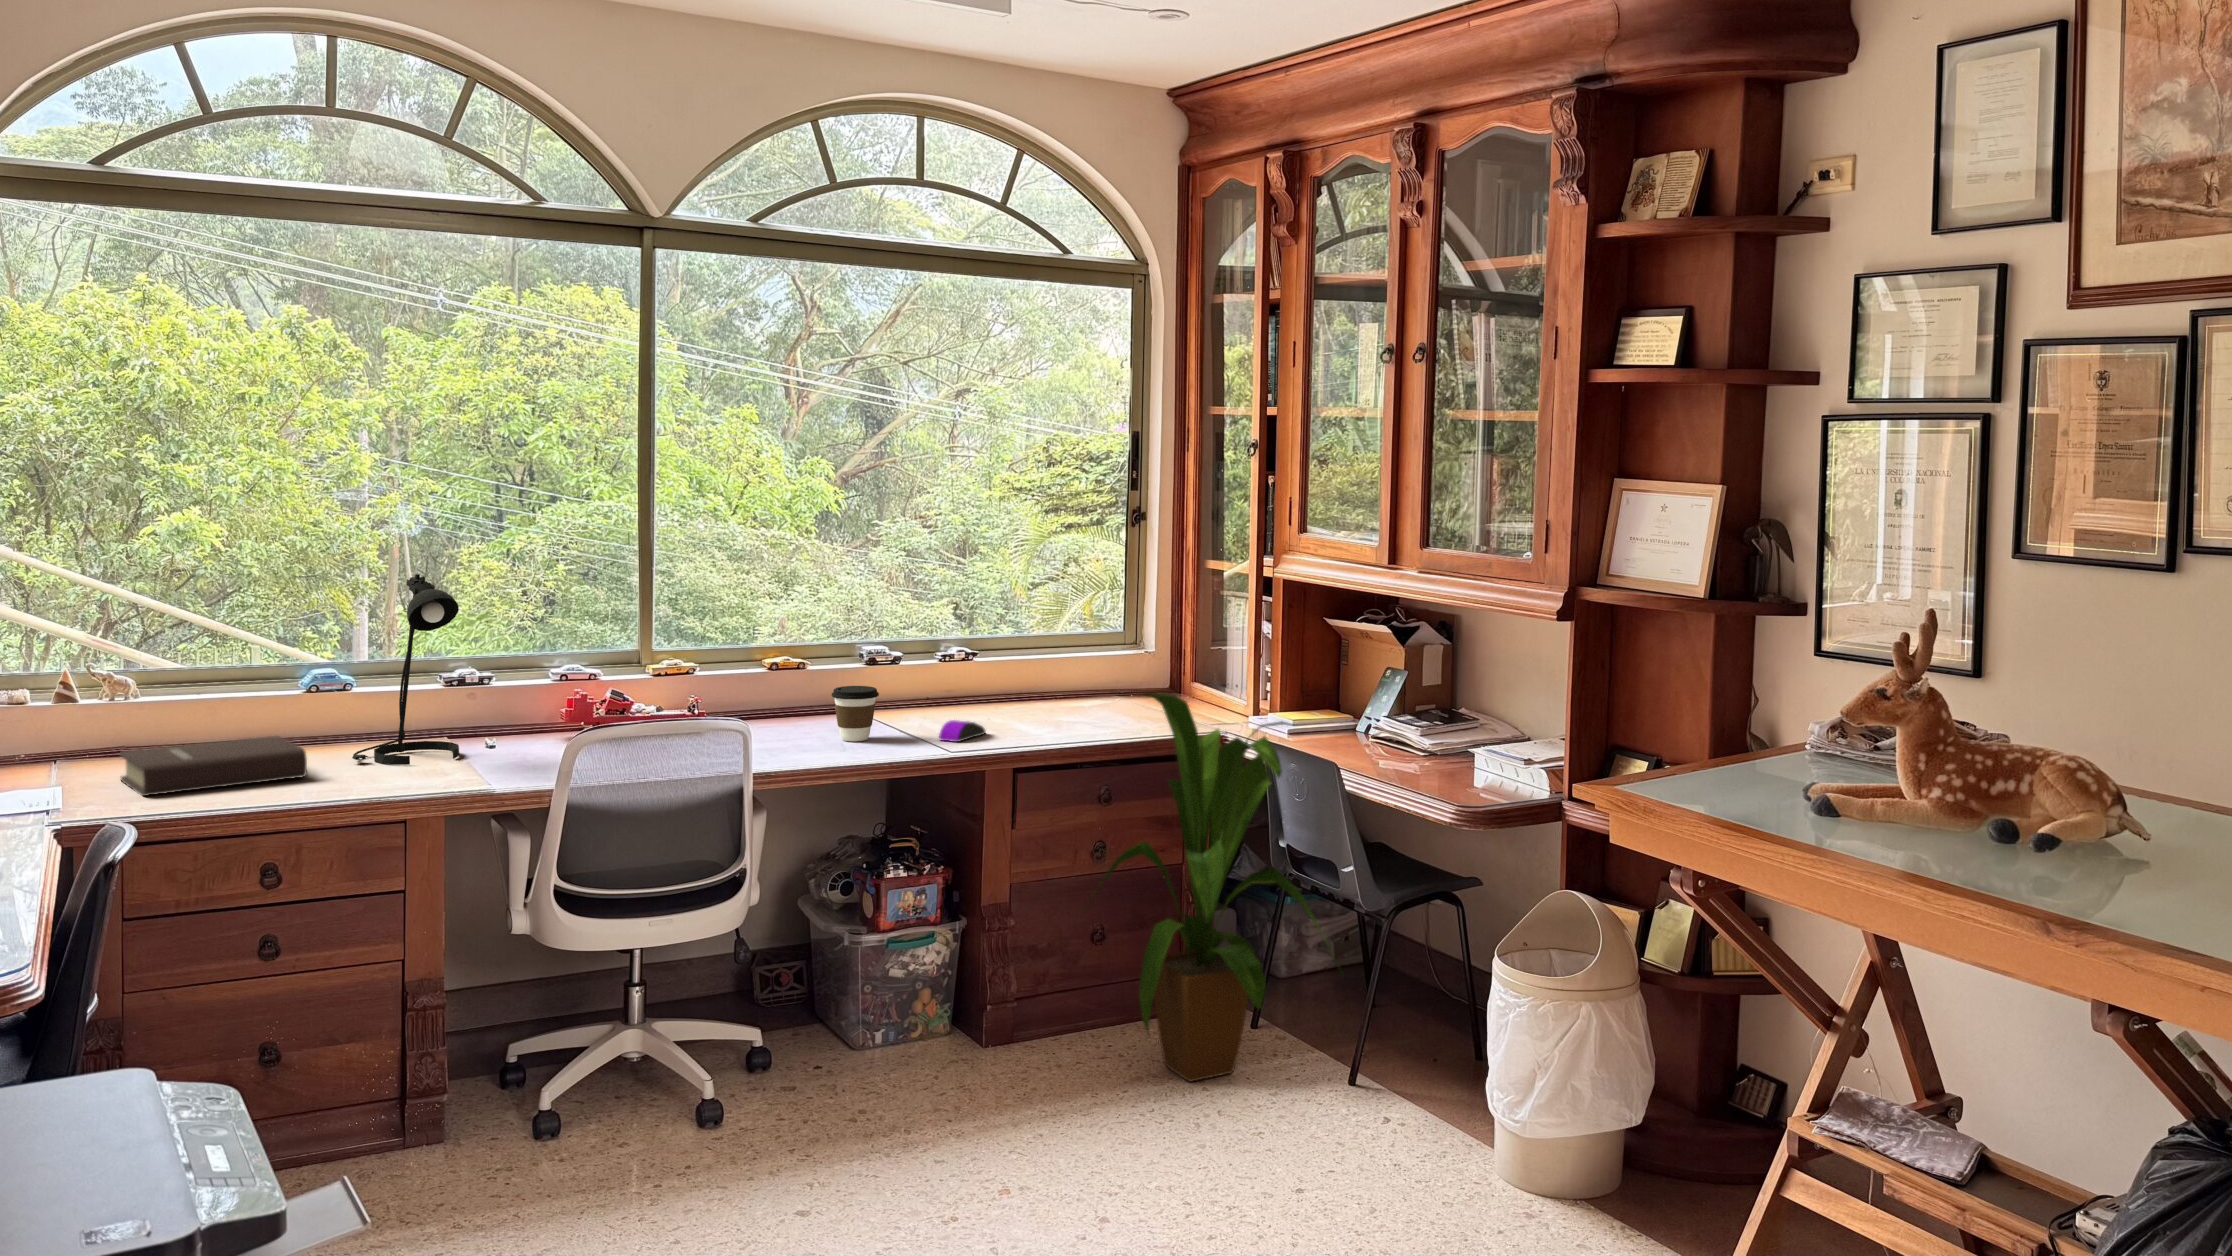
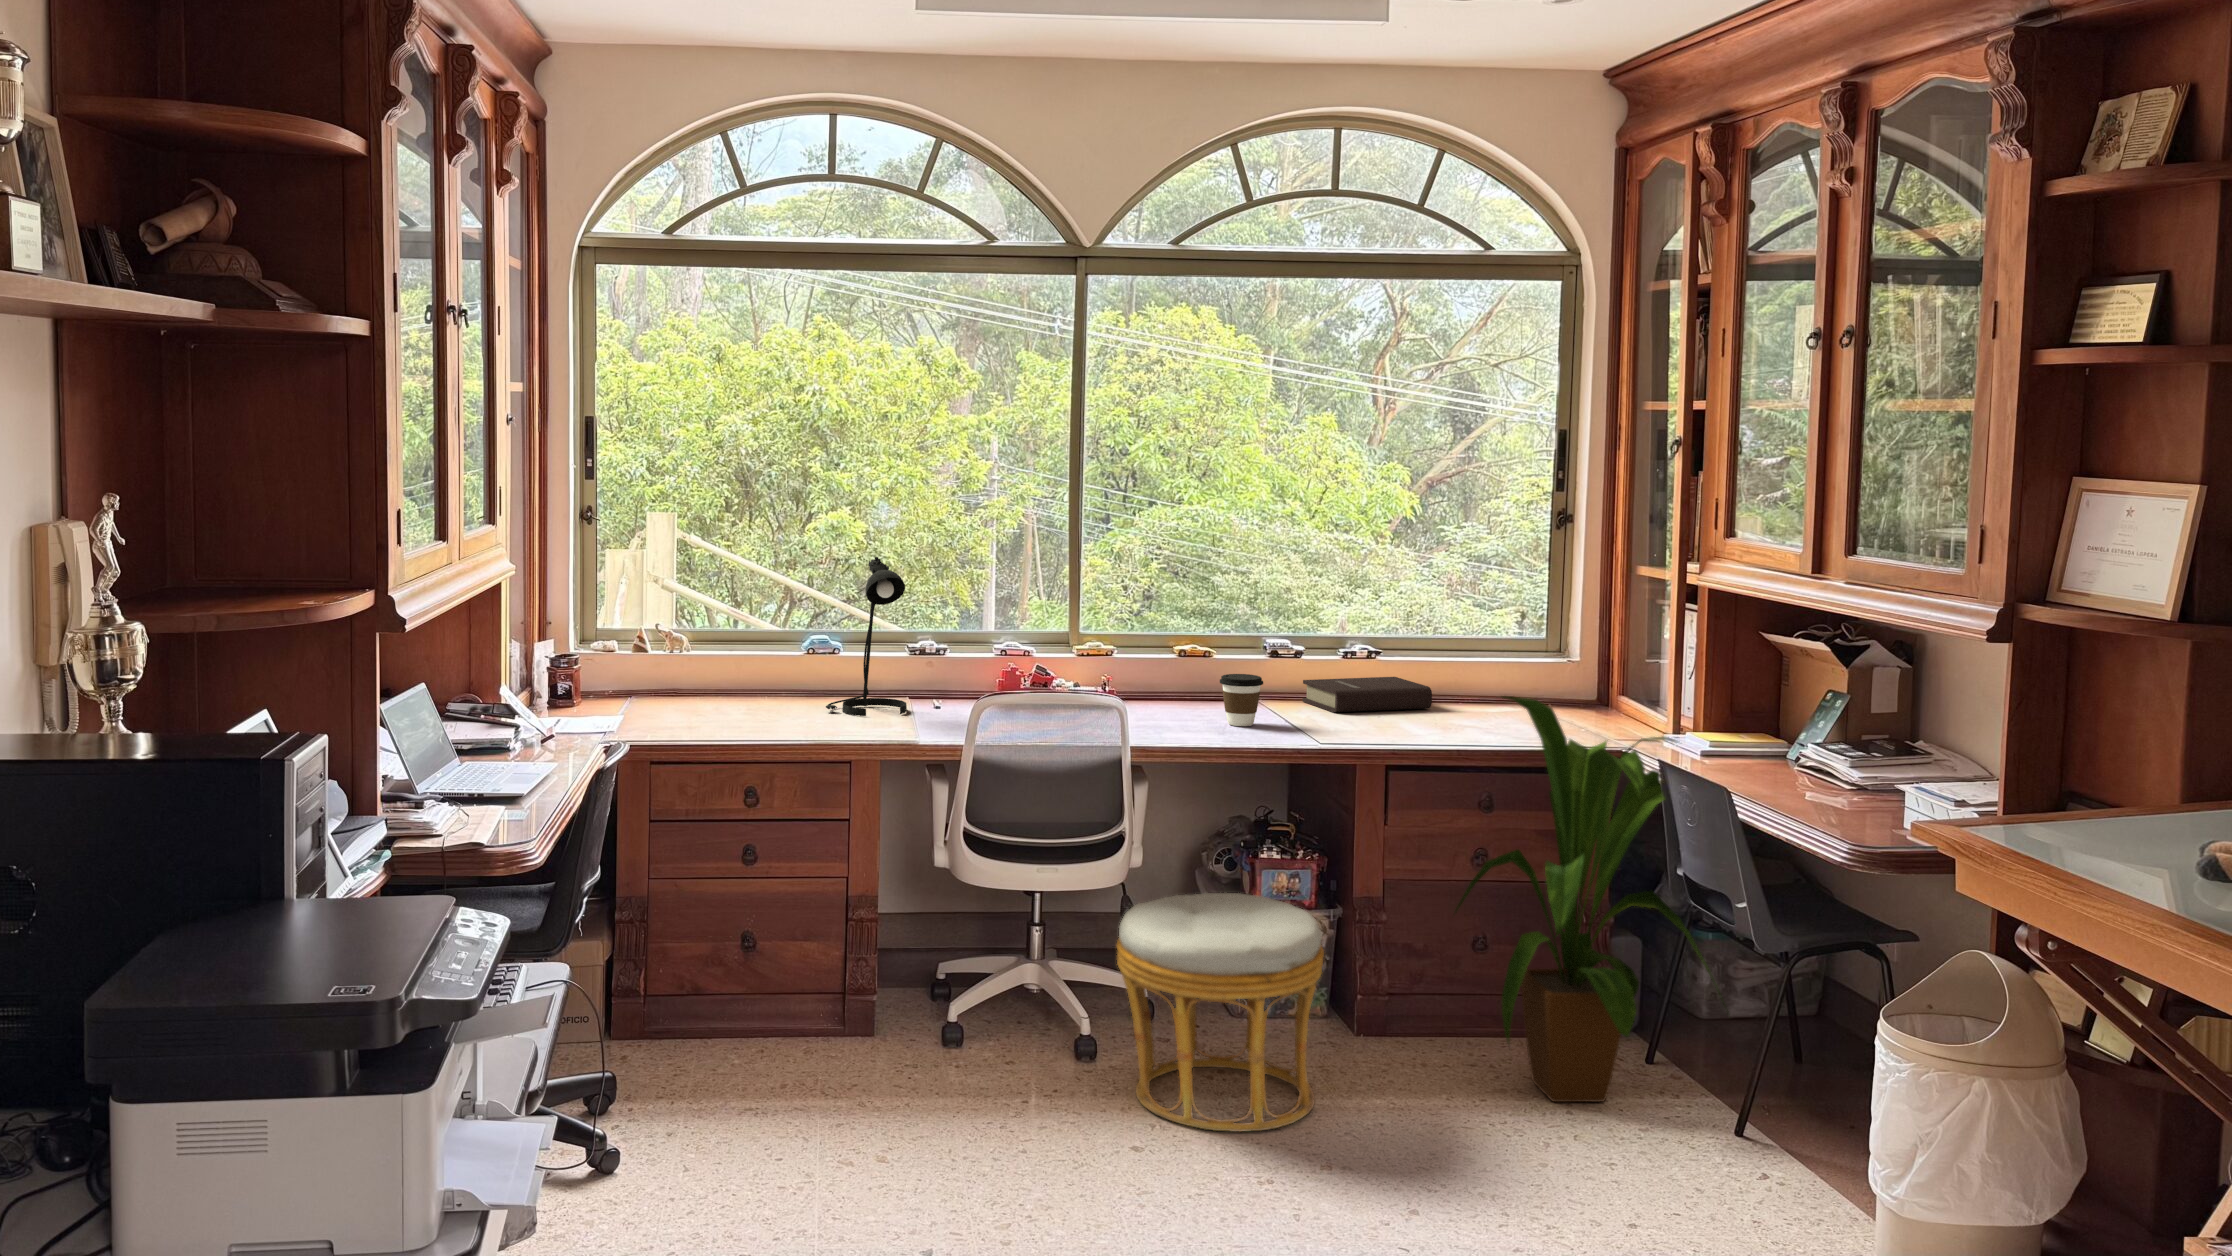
computer mouse: present [939,720,986,742] -> none [1319,713,1369,734]
book: present [120,736,307,796] -> present [1302,677,1432,712]
ottoman: none [756,920,980,1180] -> present [1117,893,1324,1131]

